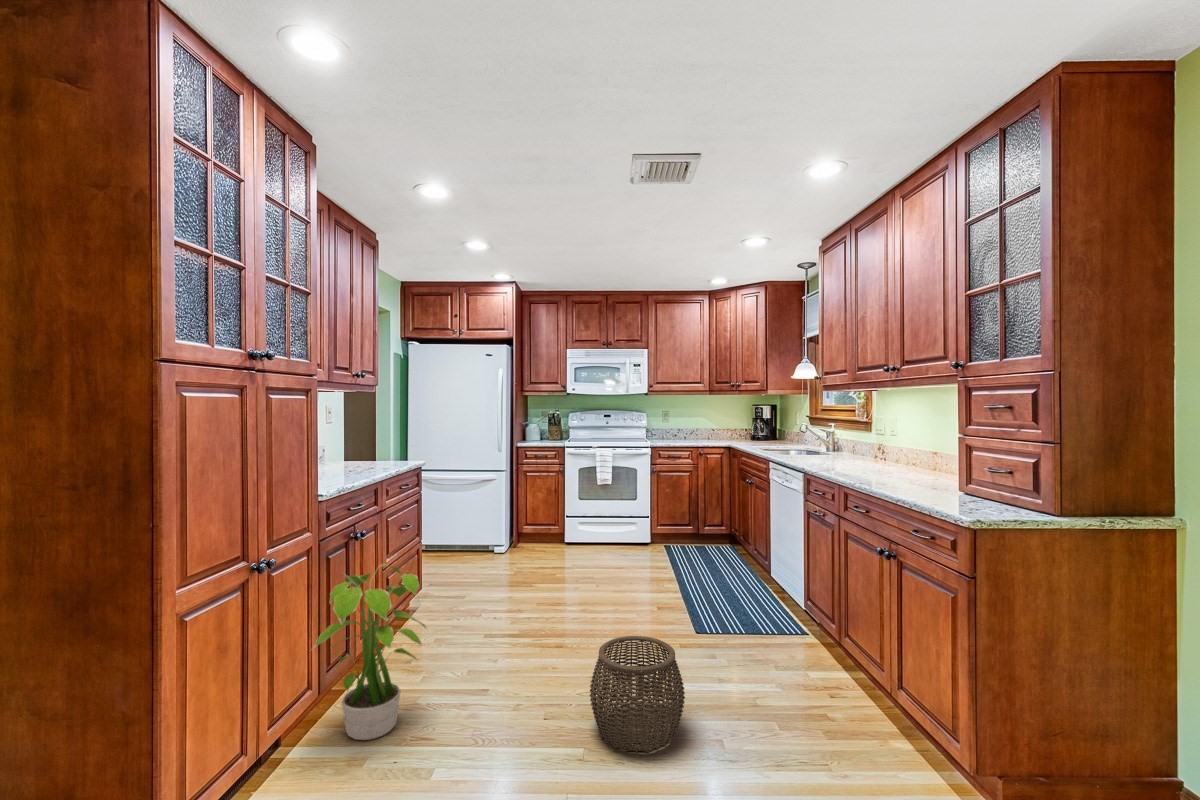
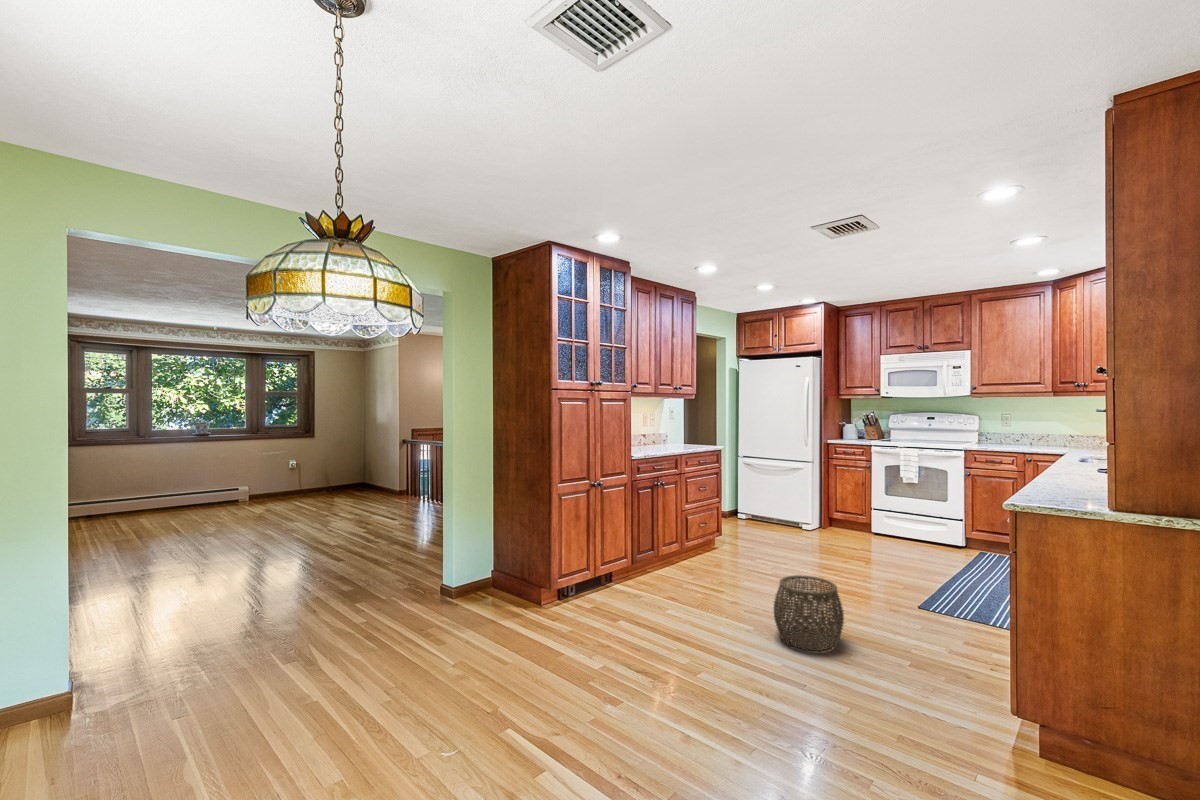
potted plant: present [313,564,426,740] -> none [624,502,688,599]

